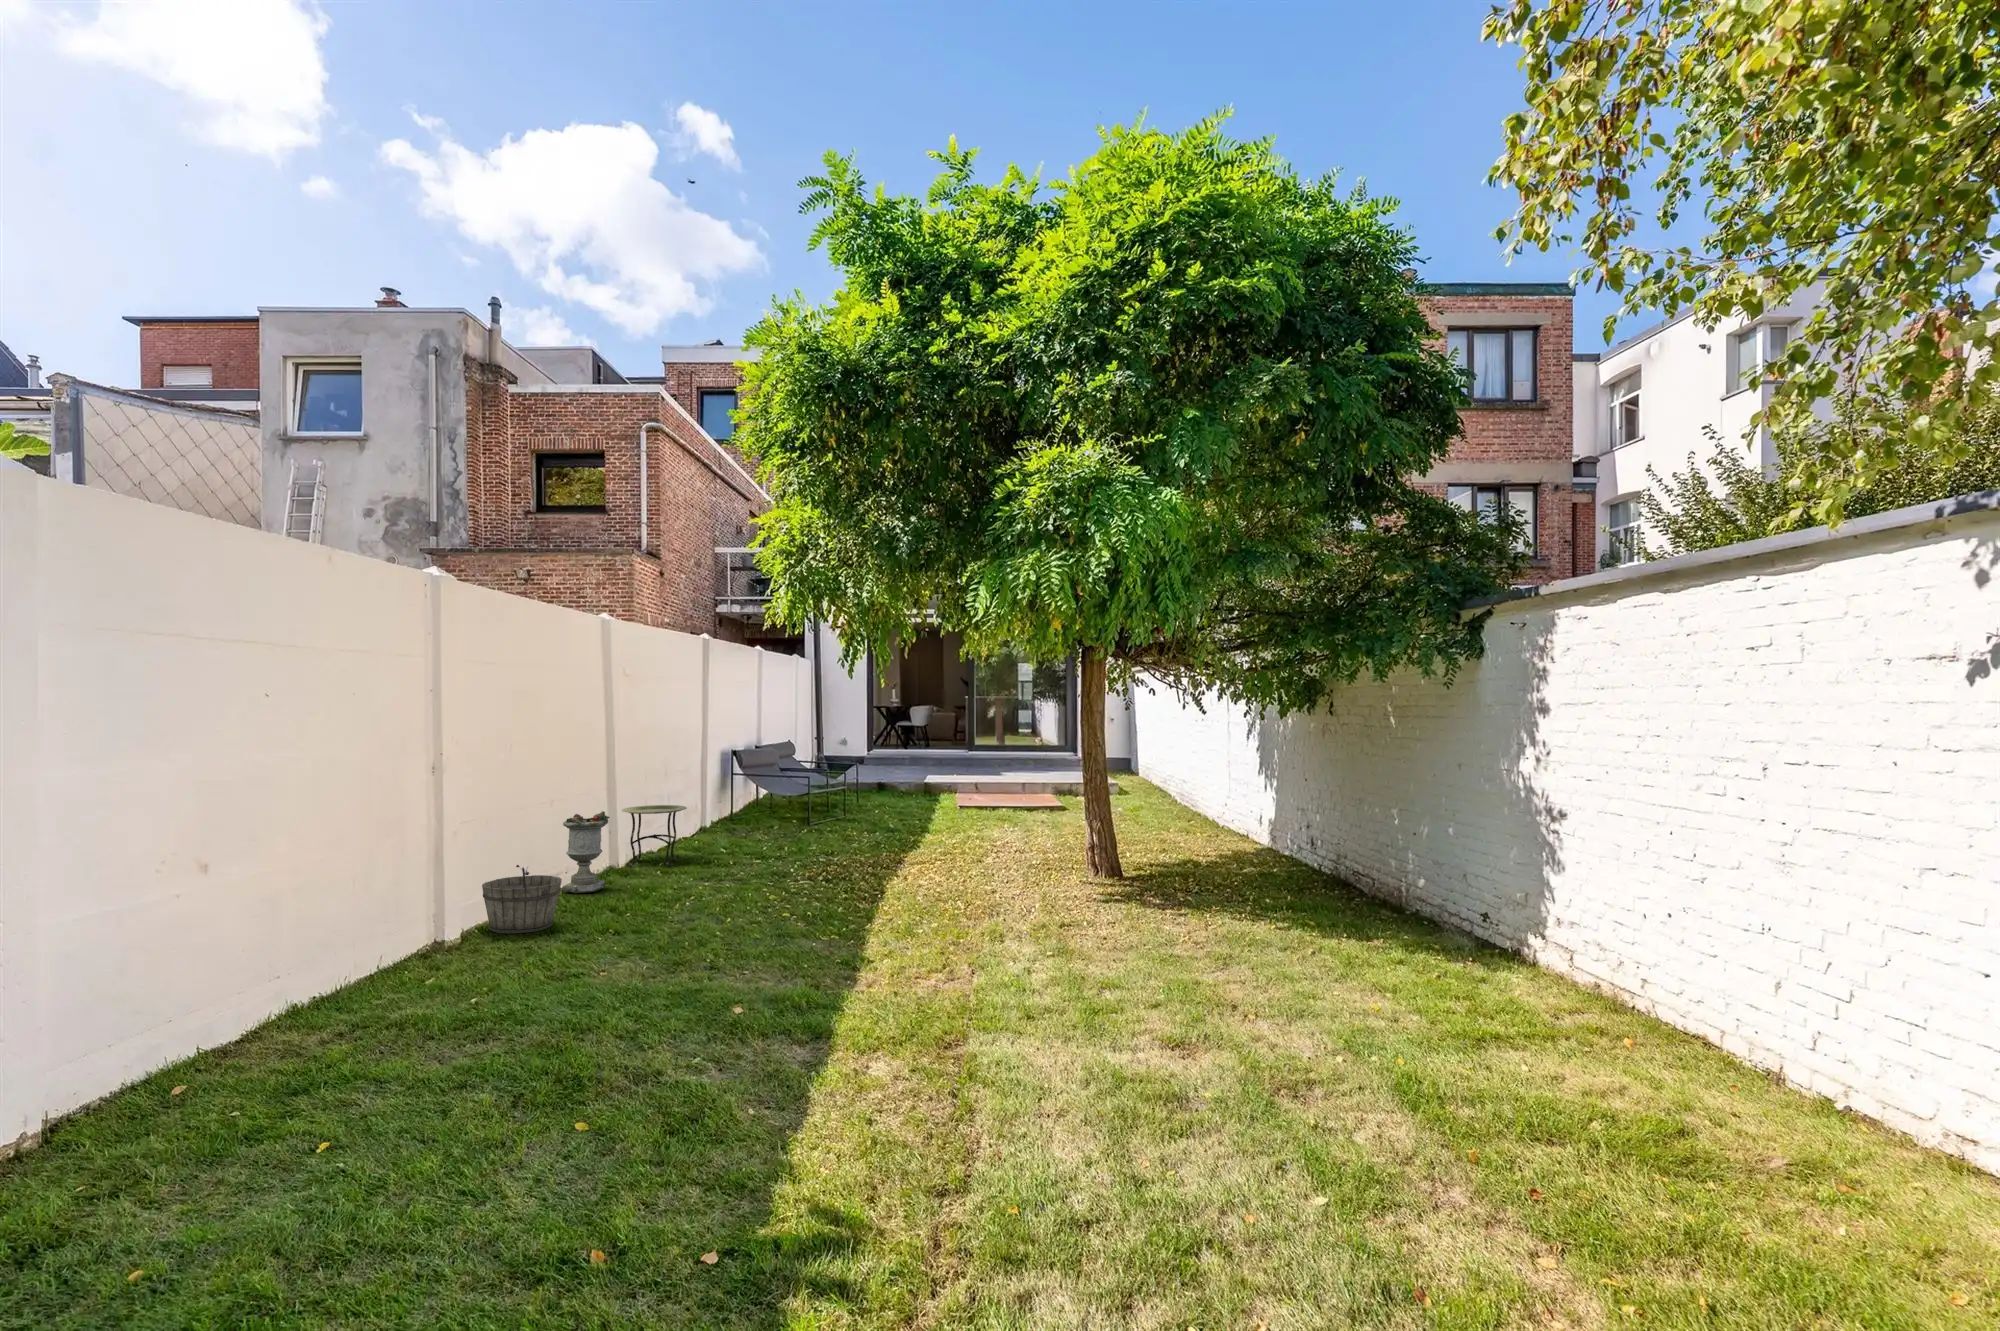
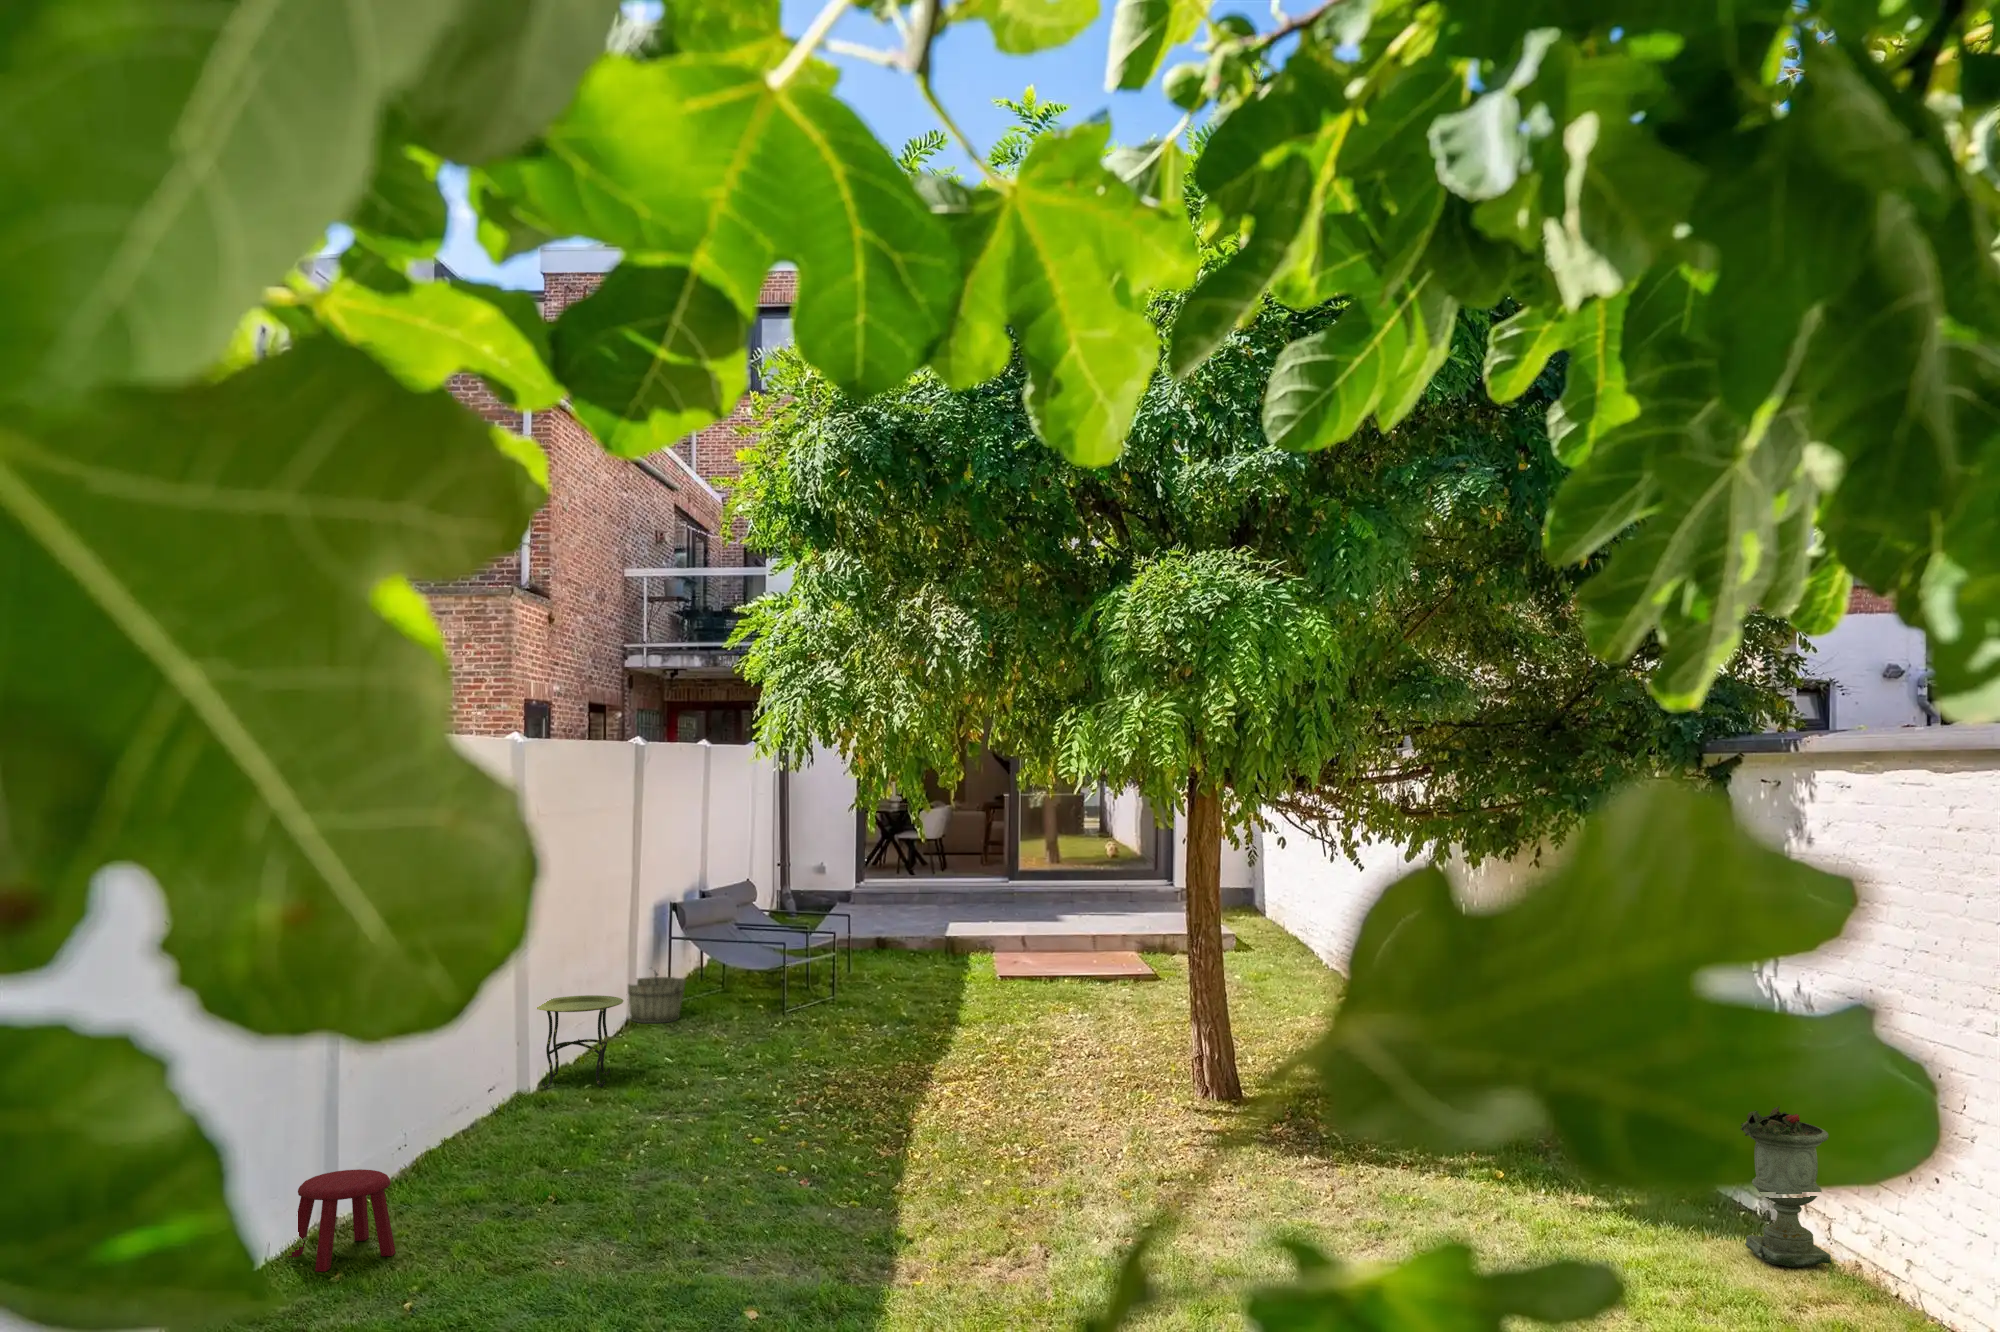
planter: present [562,811,610,893] -> present [1741,1106,1831,1267]
wooden bucket: present [482,865,562,934] -> present [628,971,686,1023]
stool: none [401,904,485,976] -> present [288,1169,396,1271]

